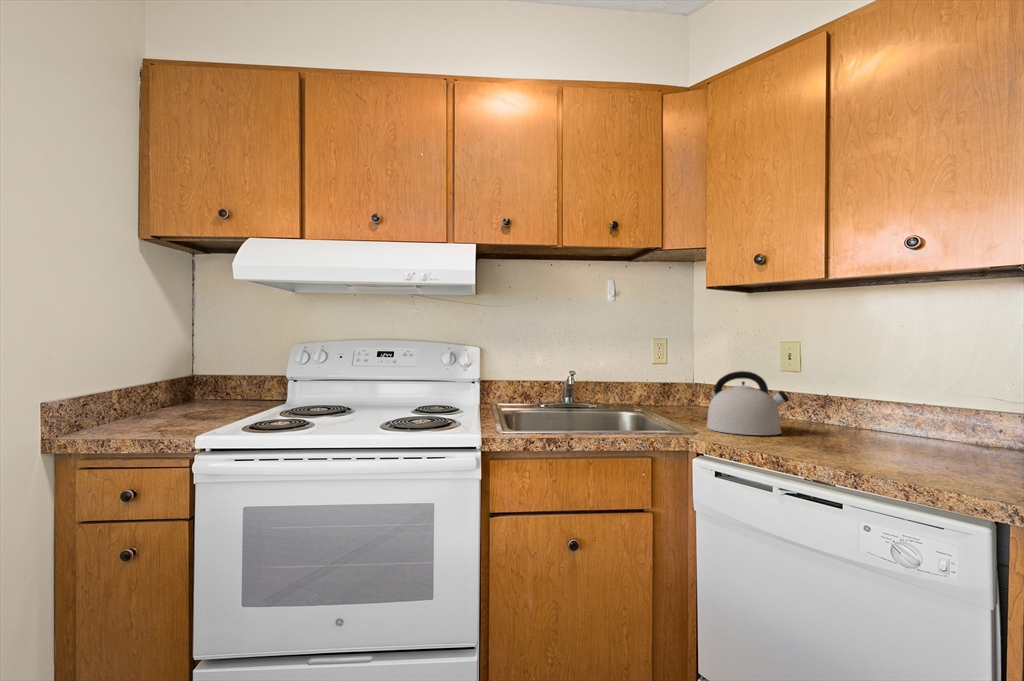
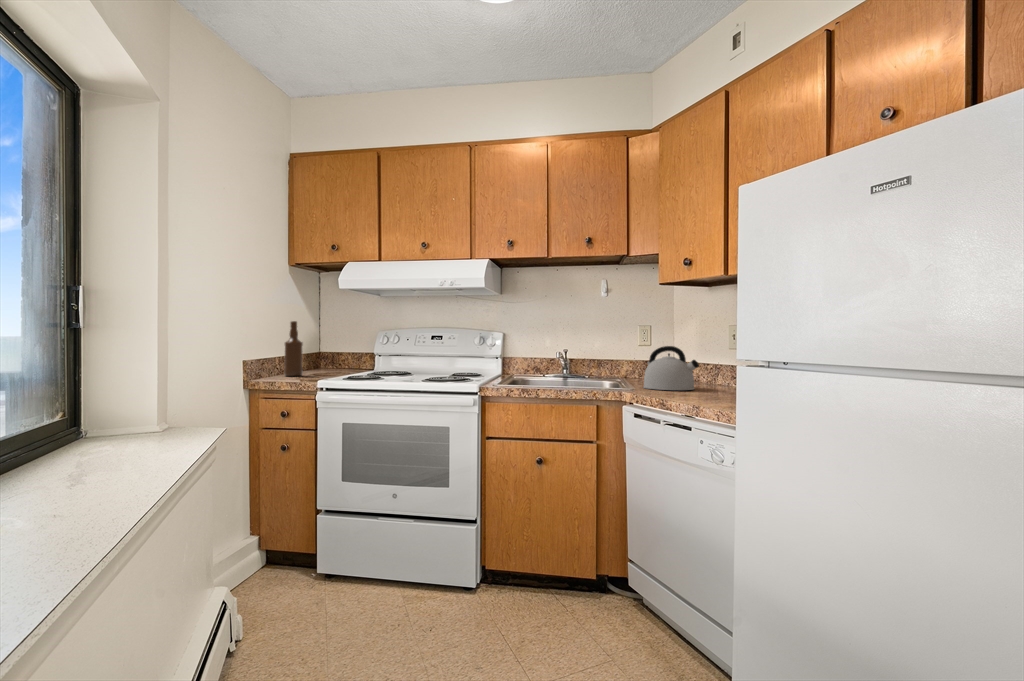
bottle: none [130,331,165,424] -> present [284,321,303,376]

